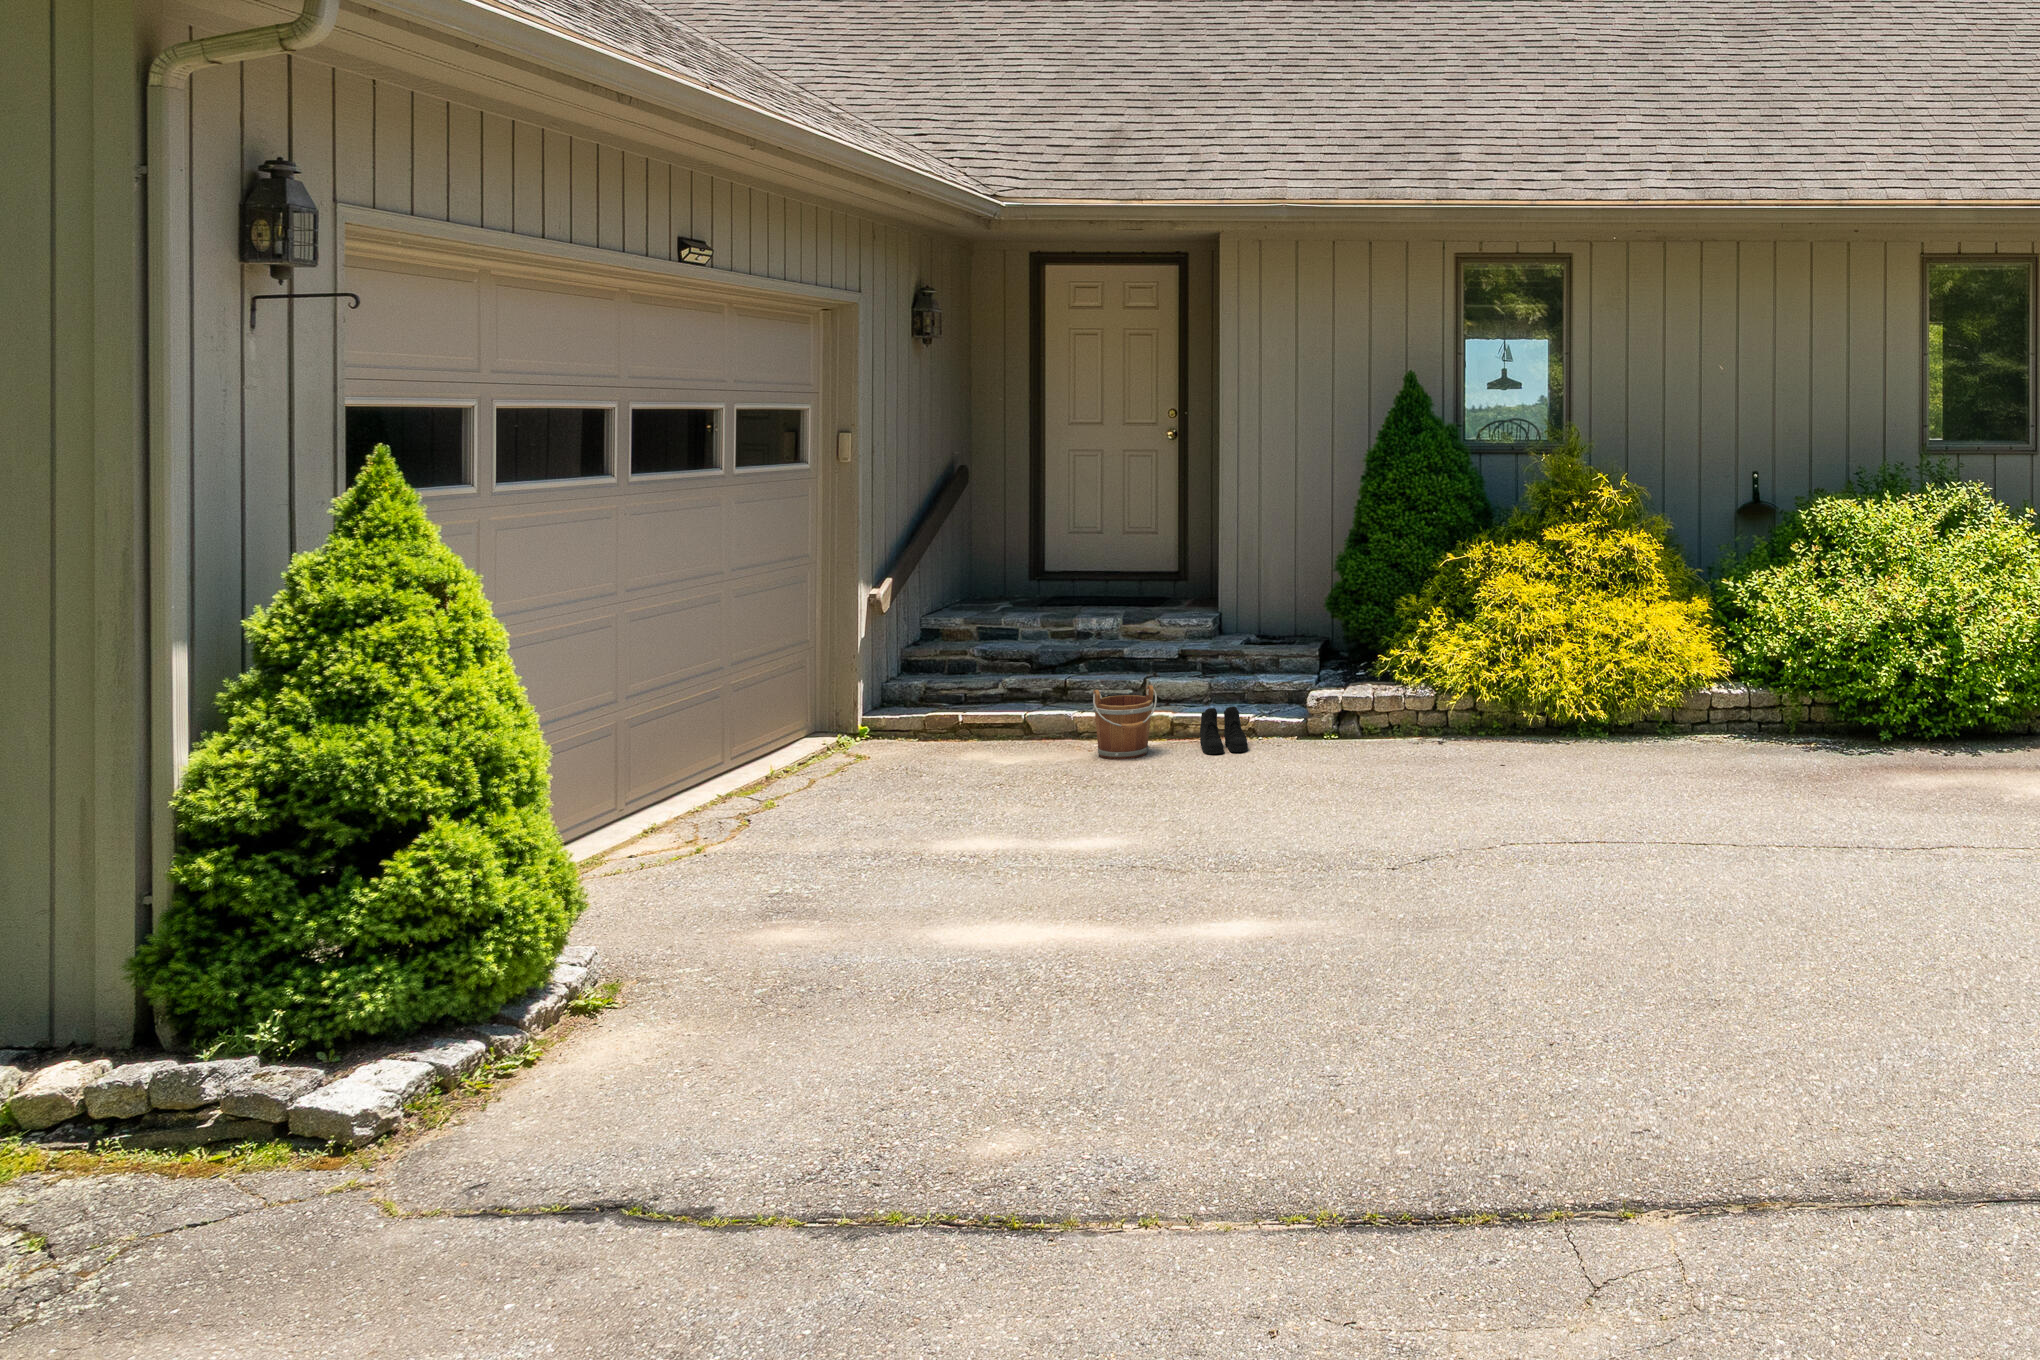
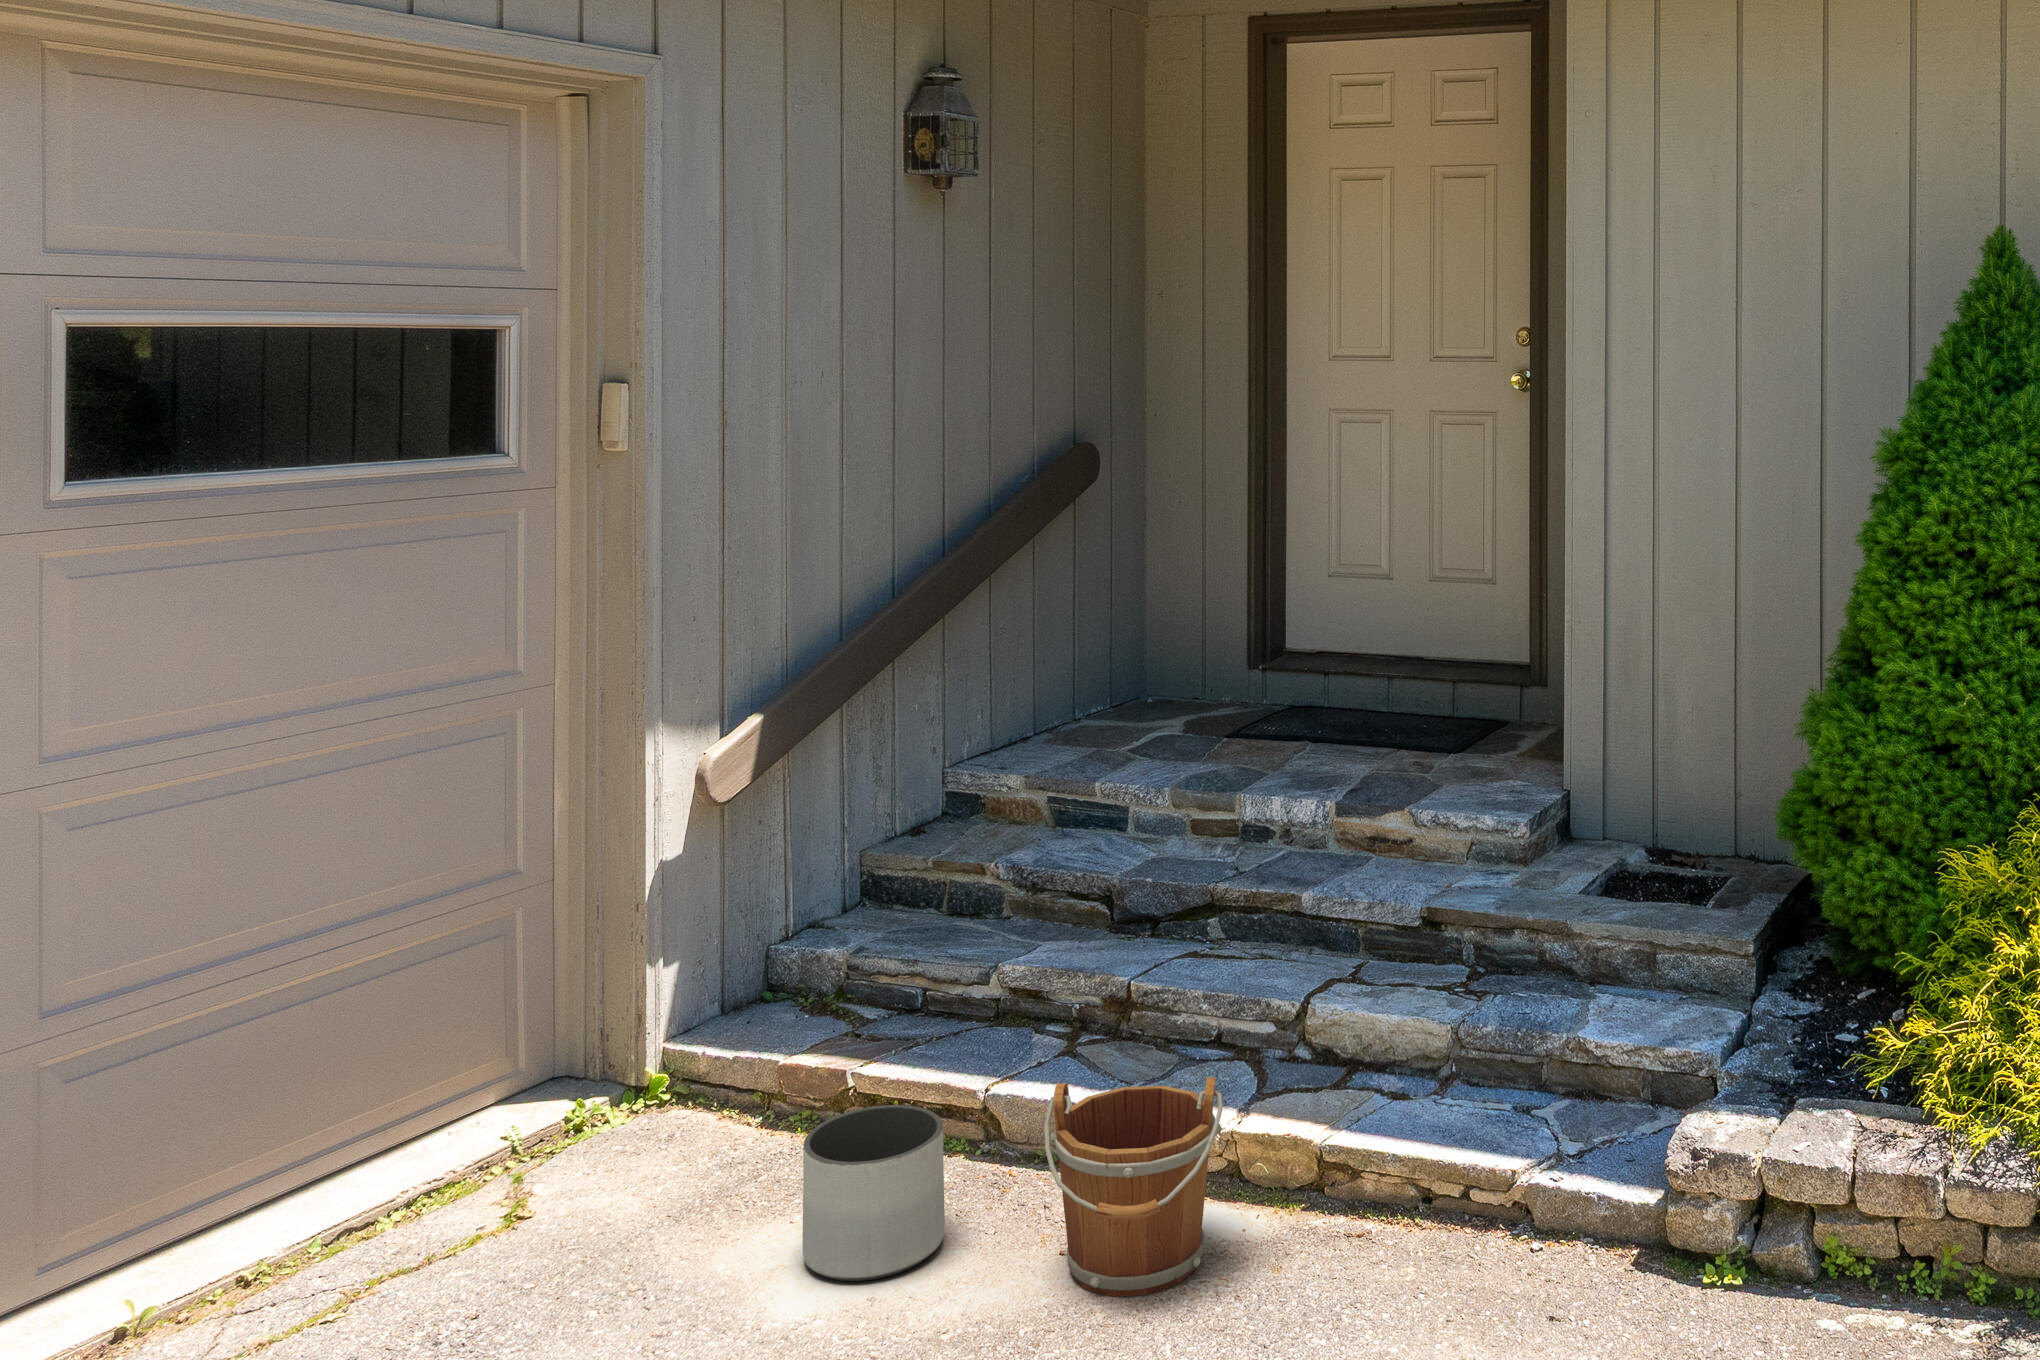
boots: present [1200,707,1248,754] -> none [1337,1154,1464,1319]
planter: none [993,711,1046,765] -> present [803,1105,945,1281]

